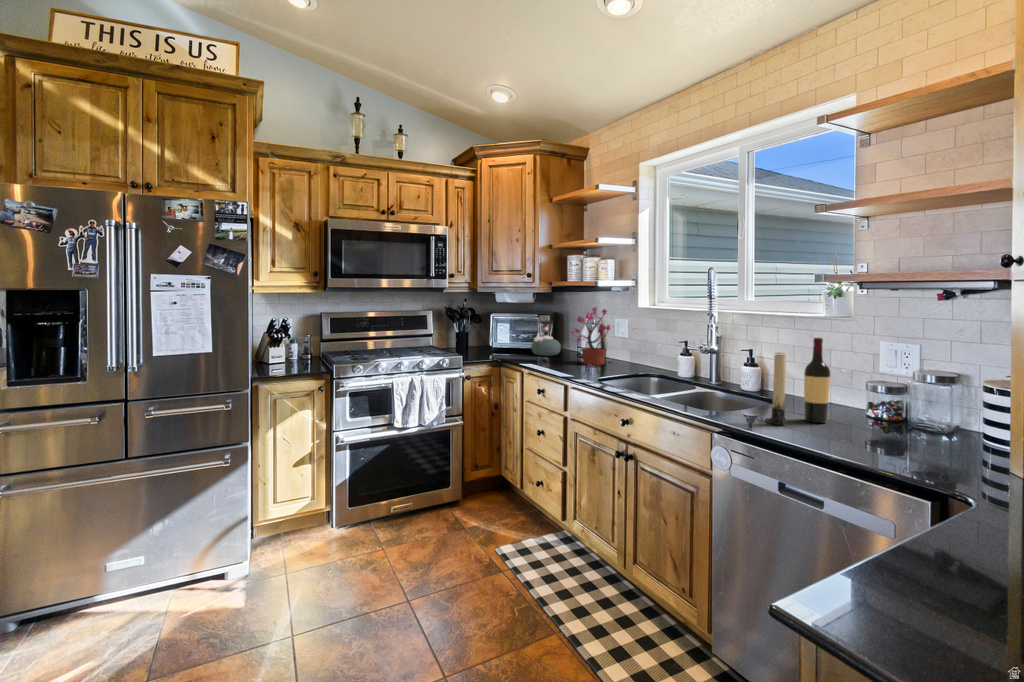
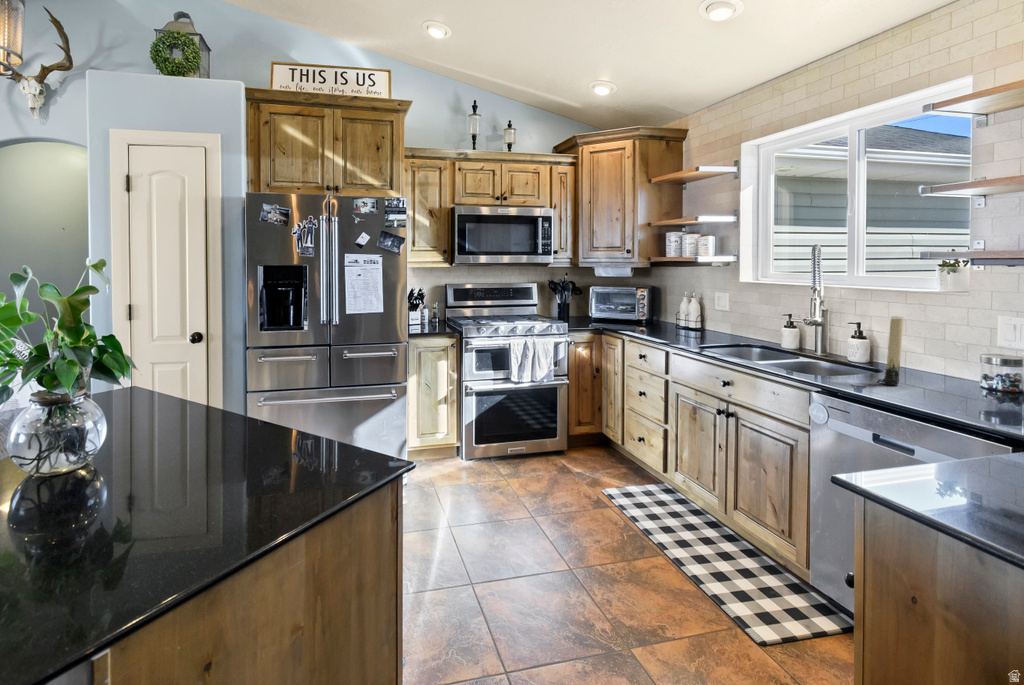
potted plant: present [571,307,613,366] -> none [669,280,710,334]
kettle: present [531,321,561,356] -> none [629,293,657,325]
wine bottle: present [804,338,830,423] -> none [919,303,950,385]

